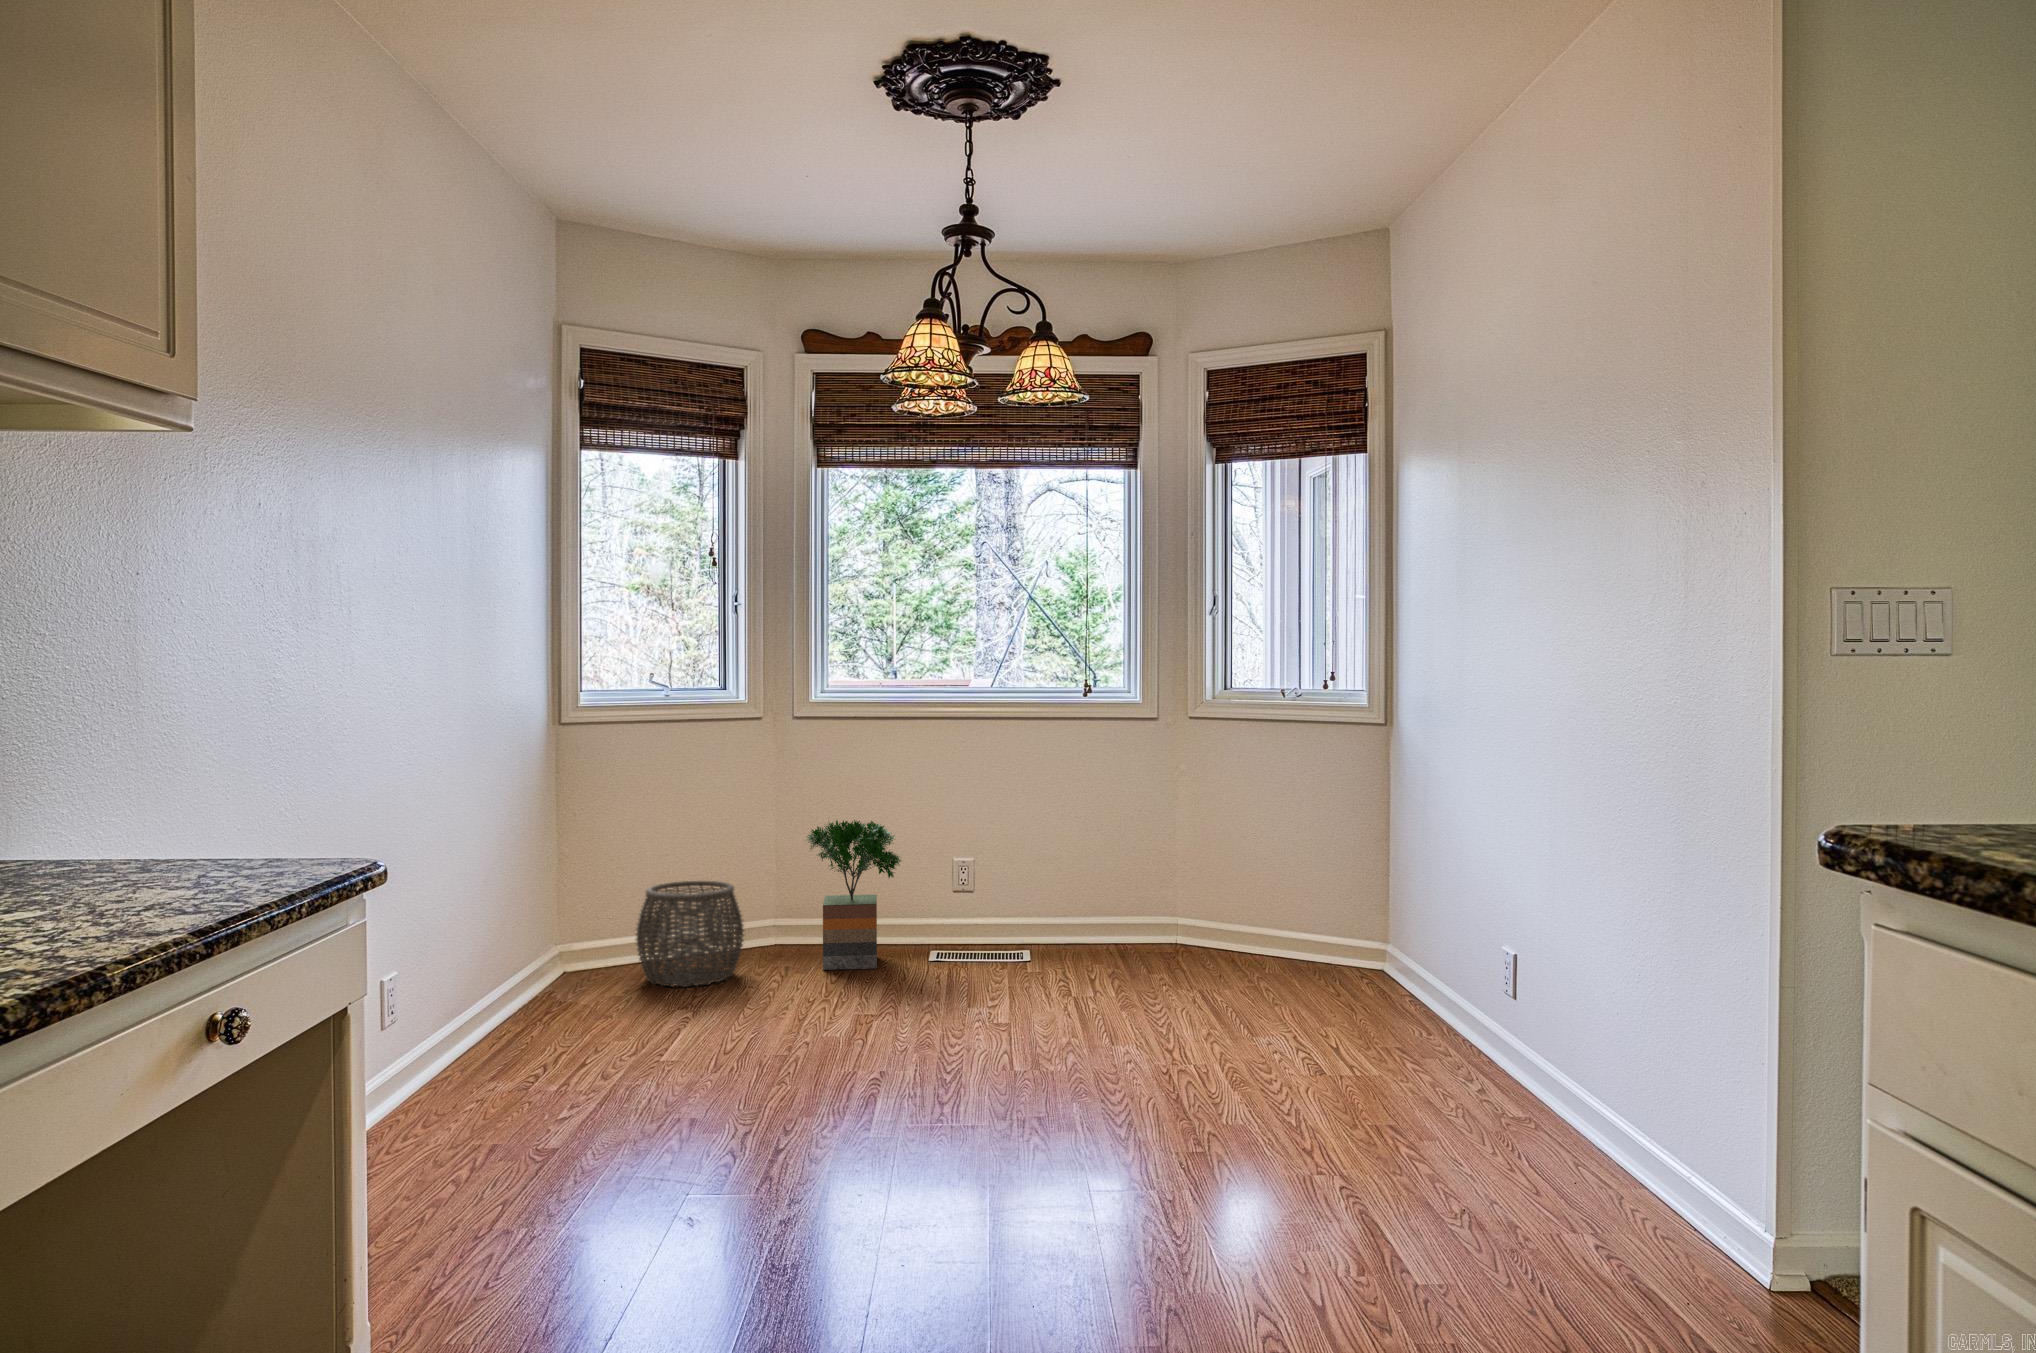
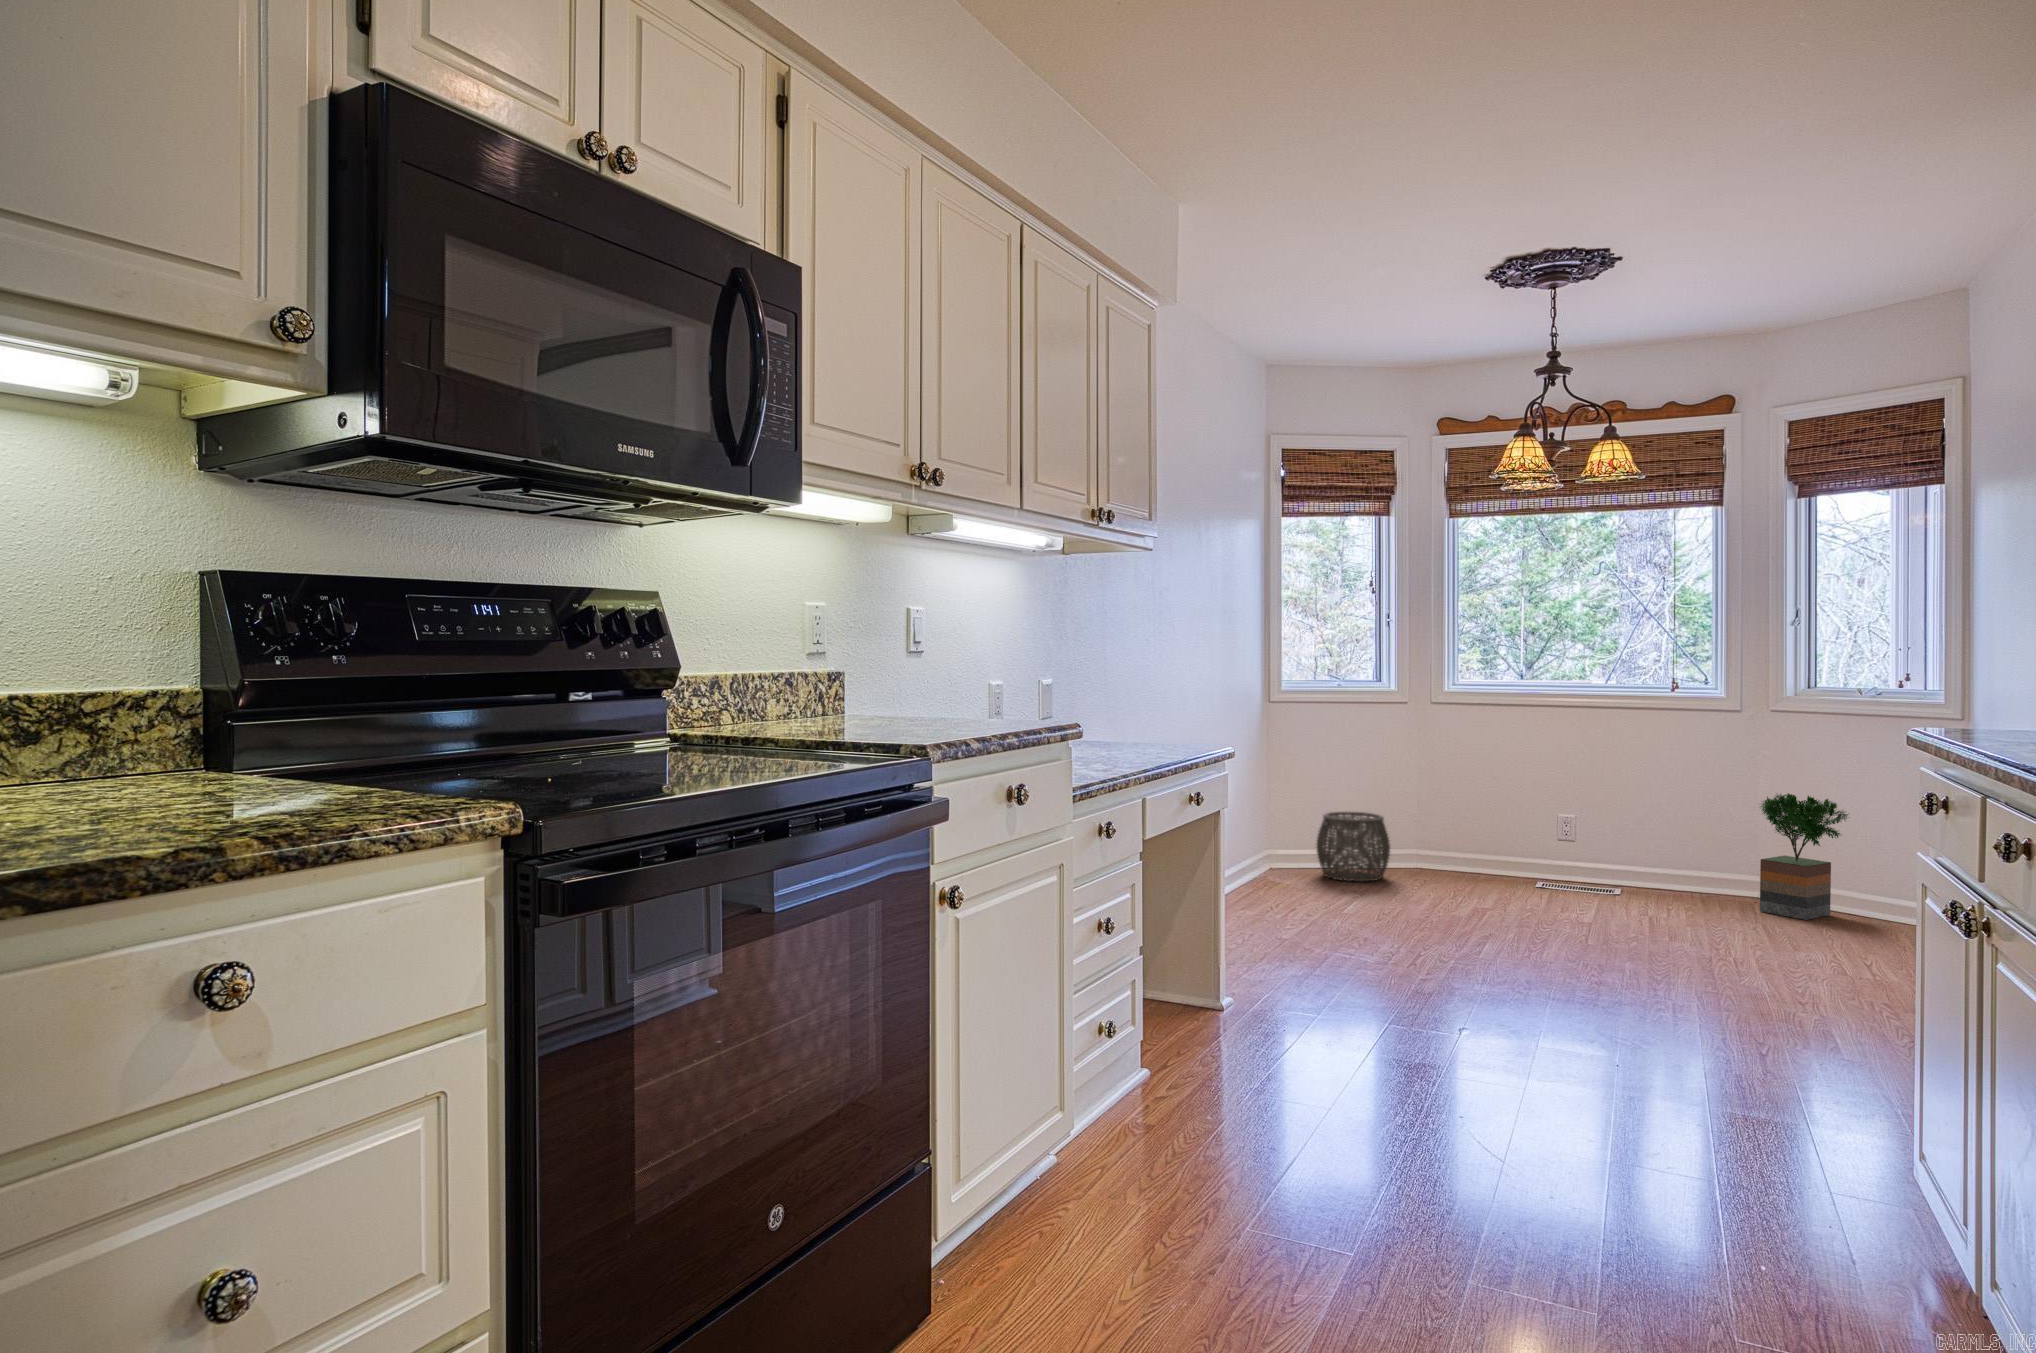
potted tree: present [806,820,901,970] -> present [1760,794,1848,920]

